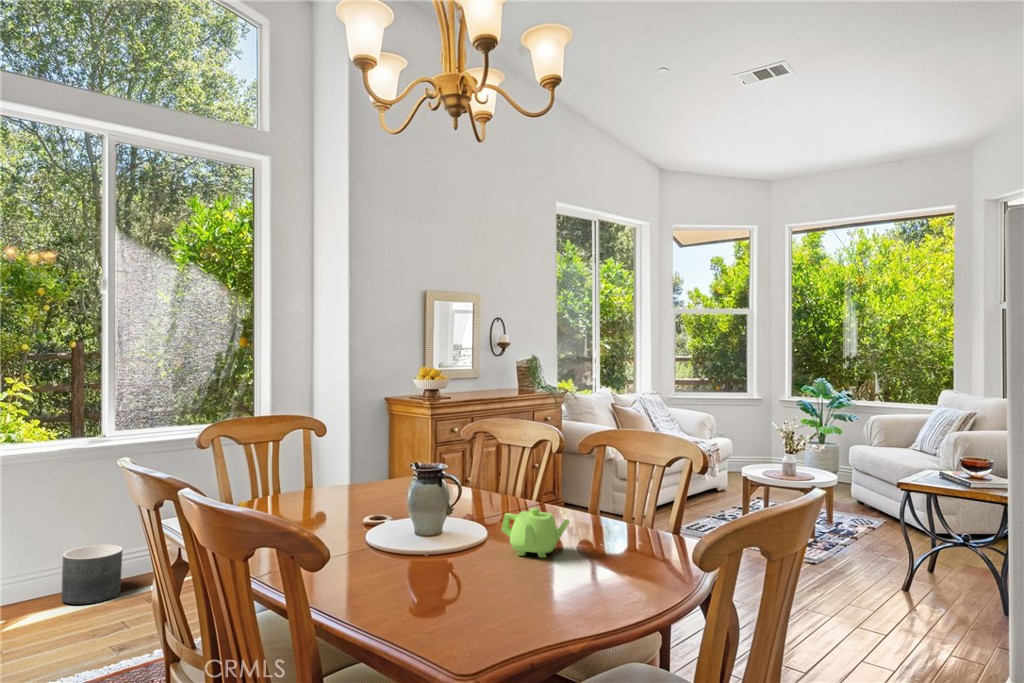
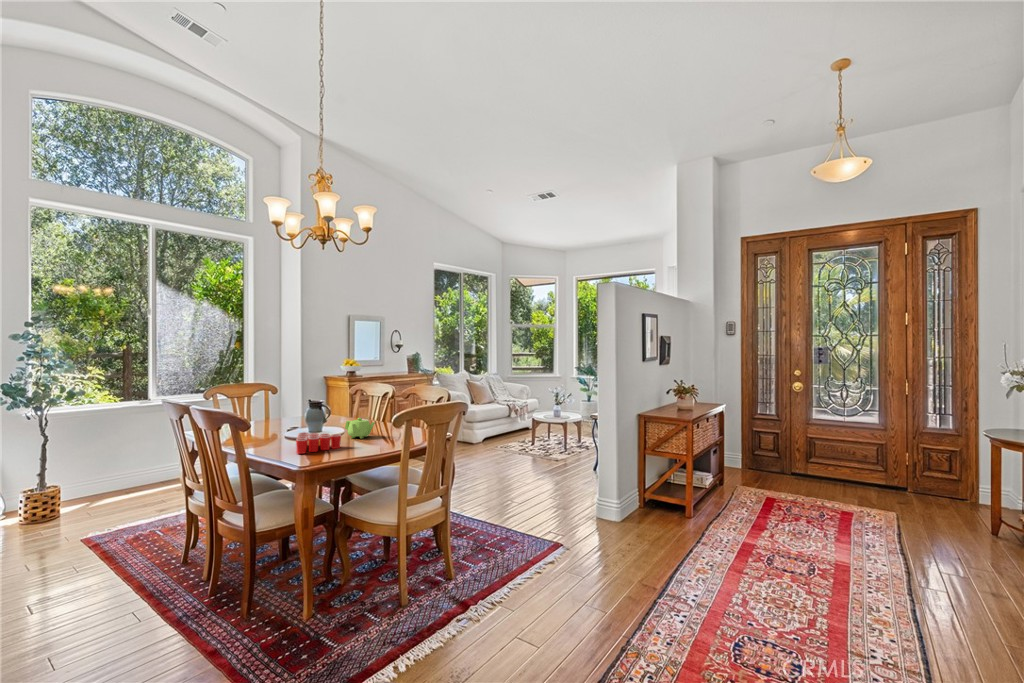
planter: present [61,545,123,604] -> none [124,461,161,493]
cup: none [415,548,520,617] -> present [296,432,341,454]

